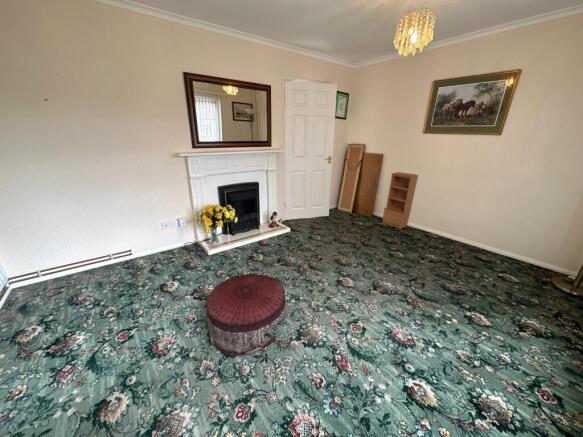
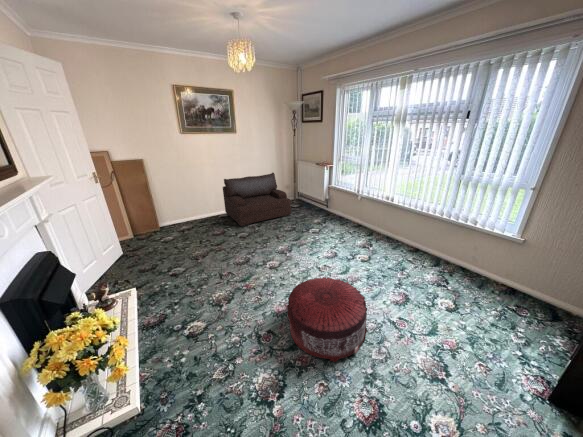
bookcase: present [382,172,418,229] -> none [173,172,205,228]
armchair: none [413,192,546,285] -> present [223,173,291,227]

